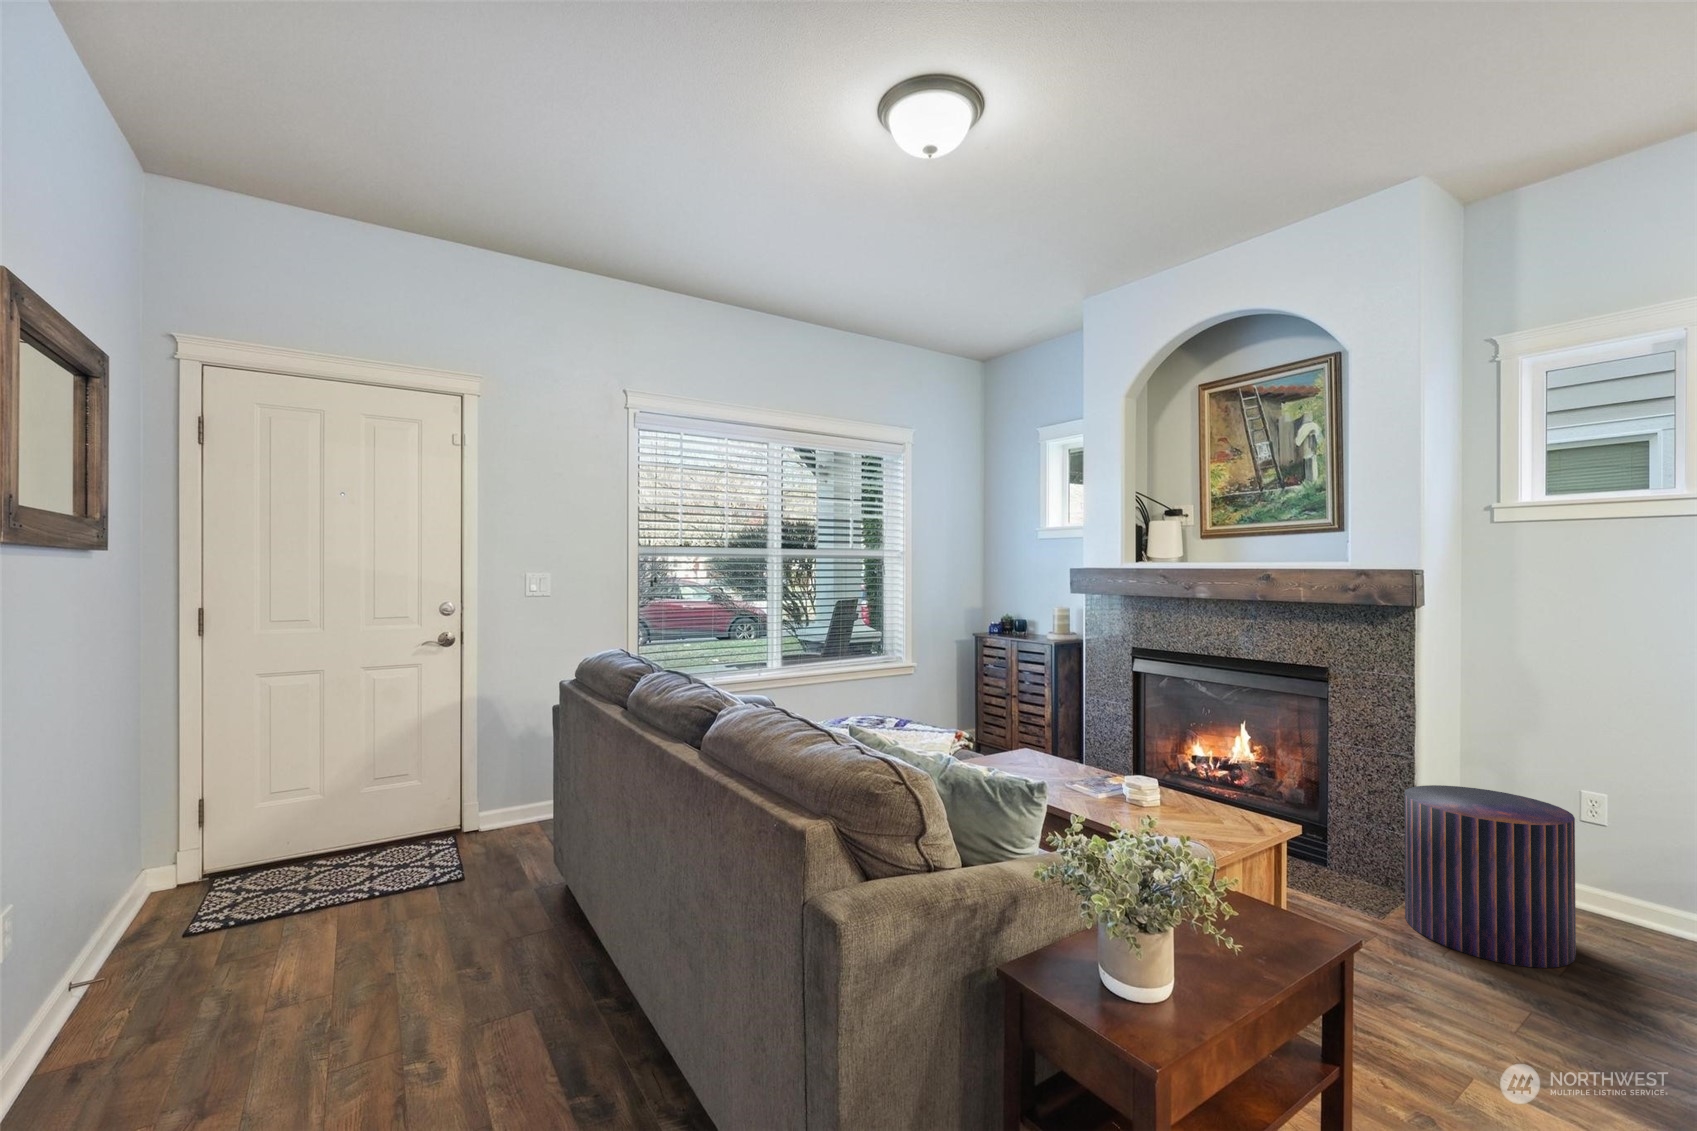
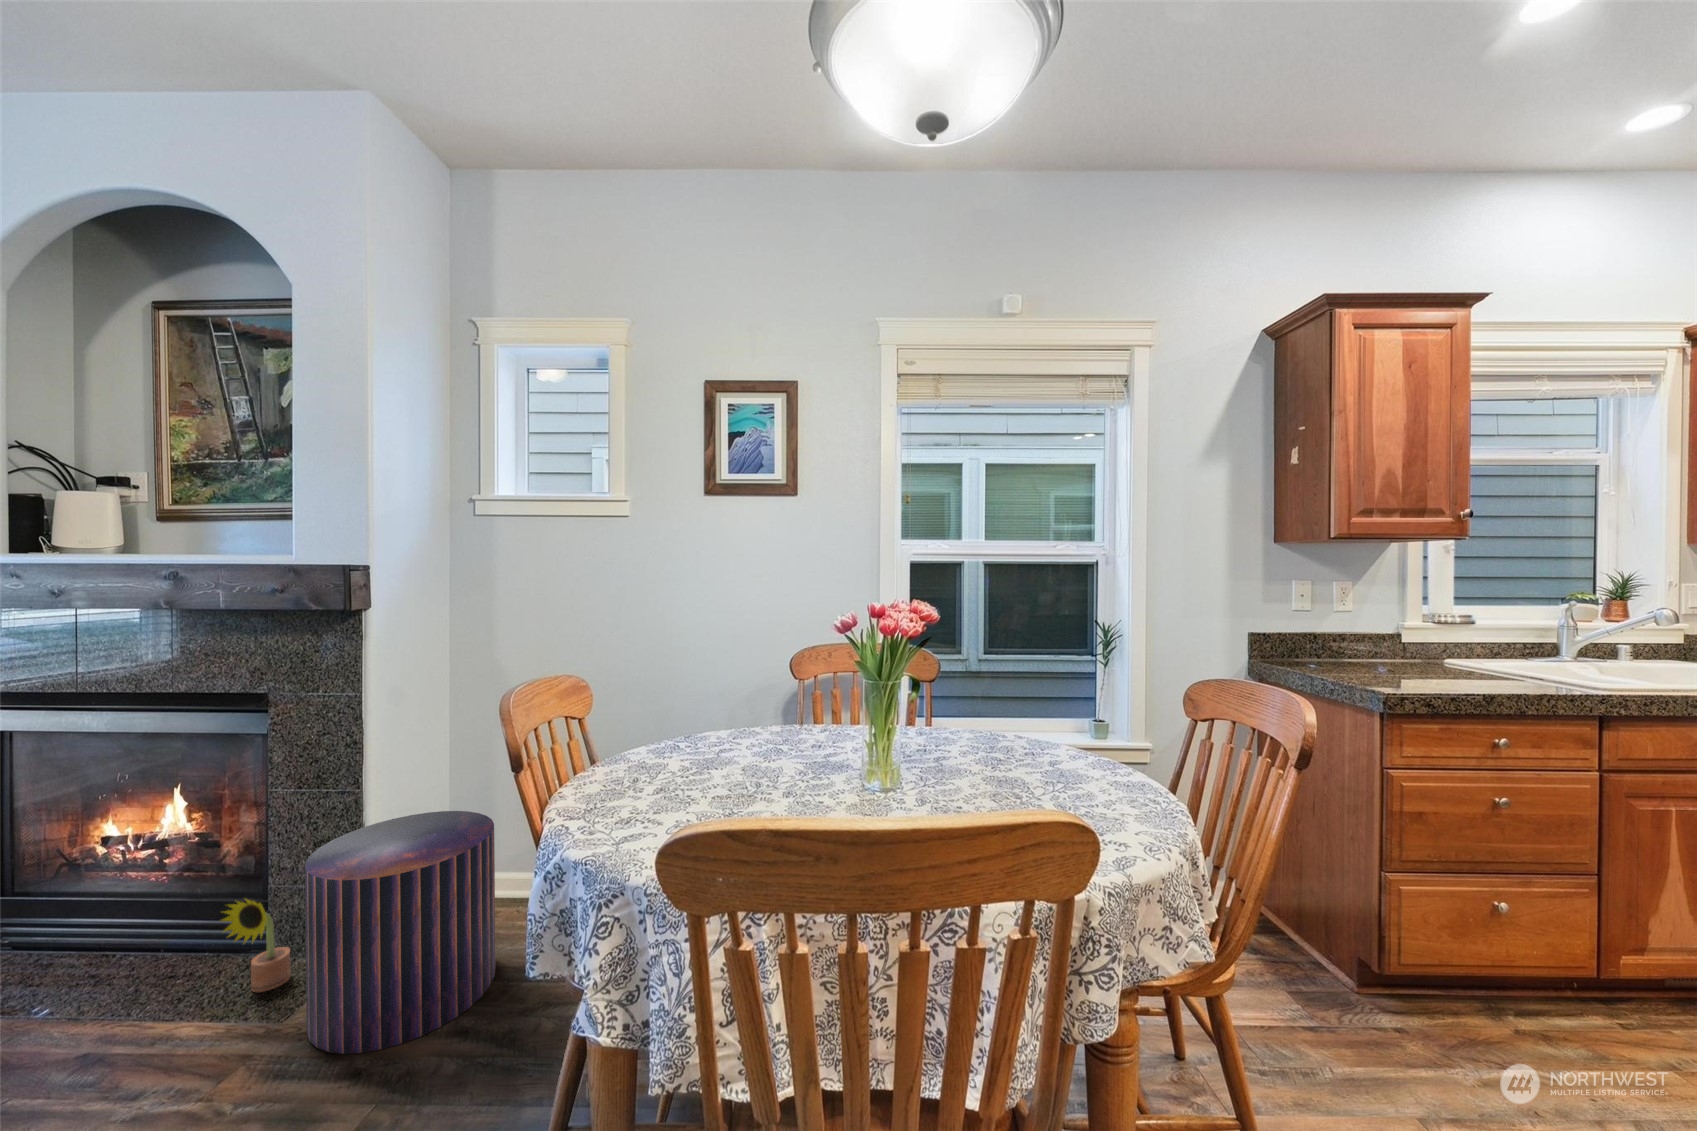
decorative plant: none [1316,815,1359,891] -> present [222,899,291,992]

